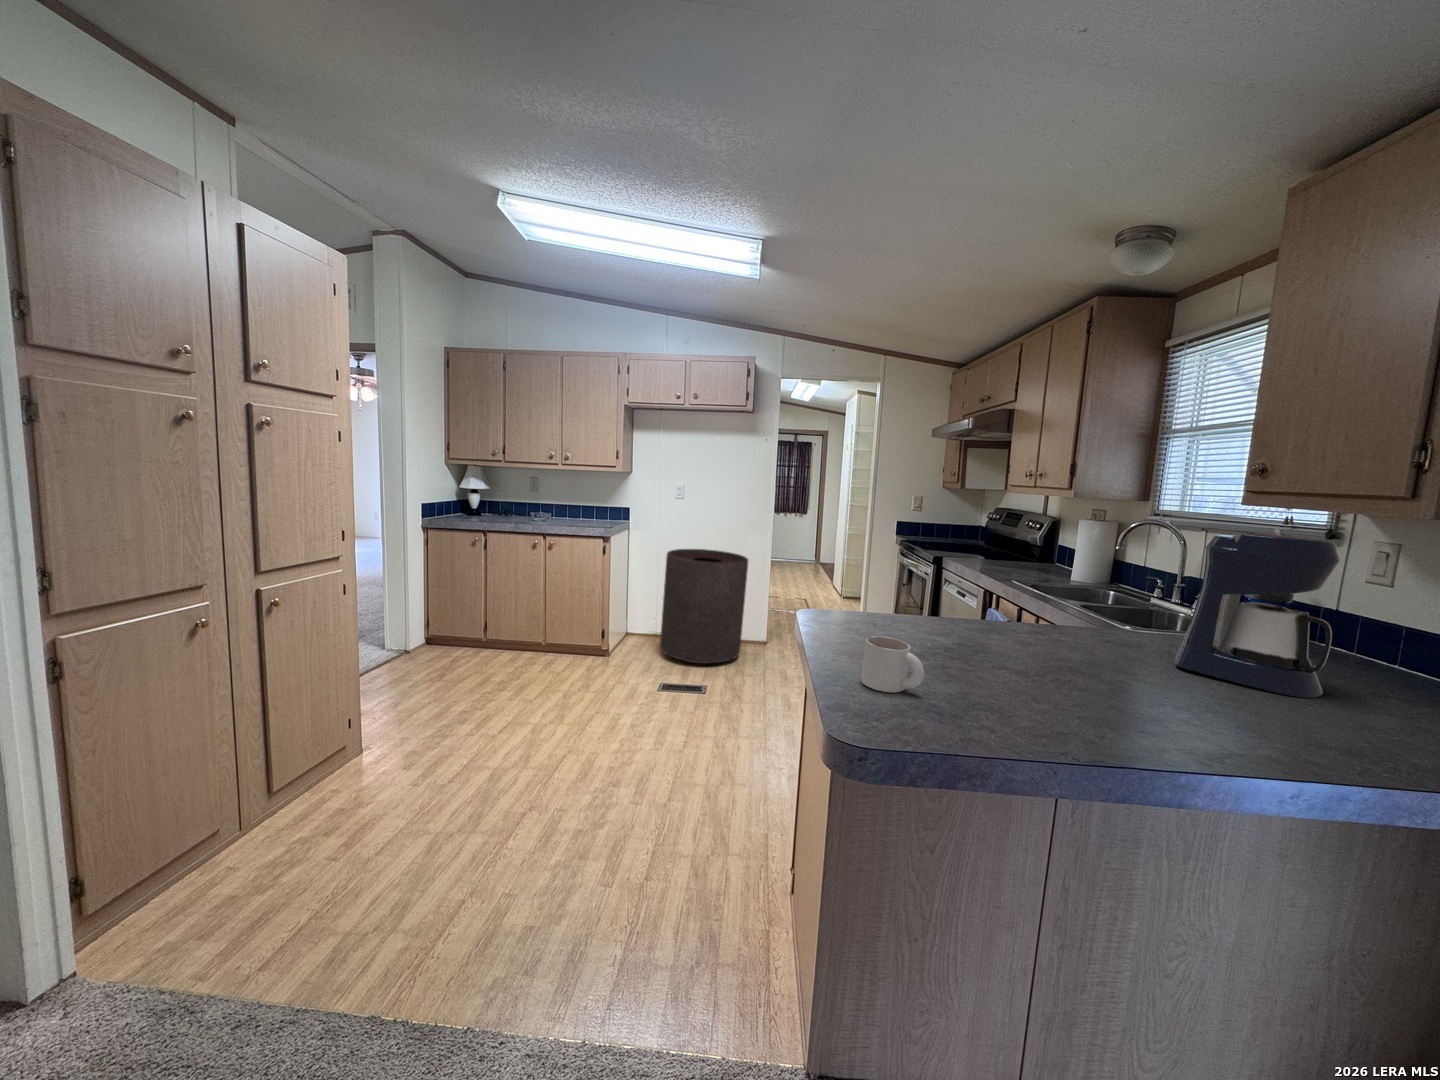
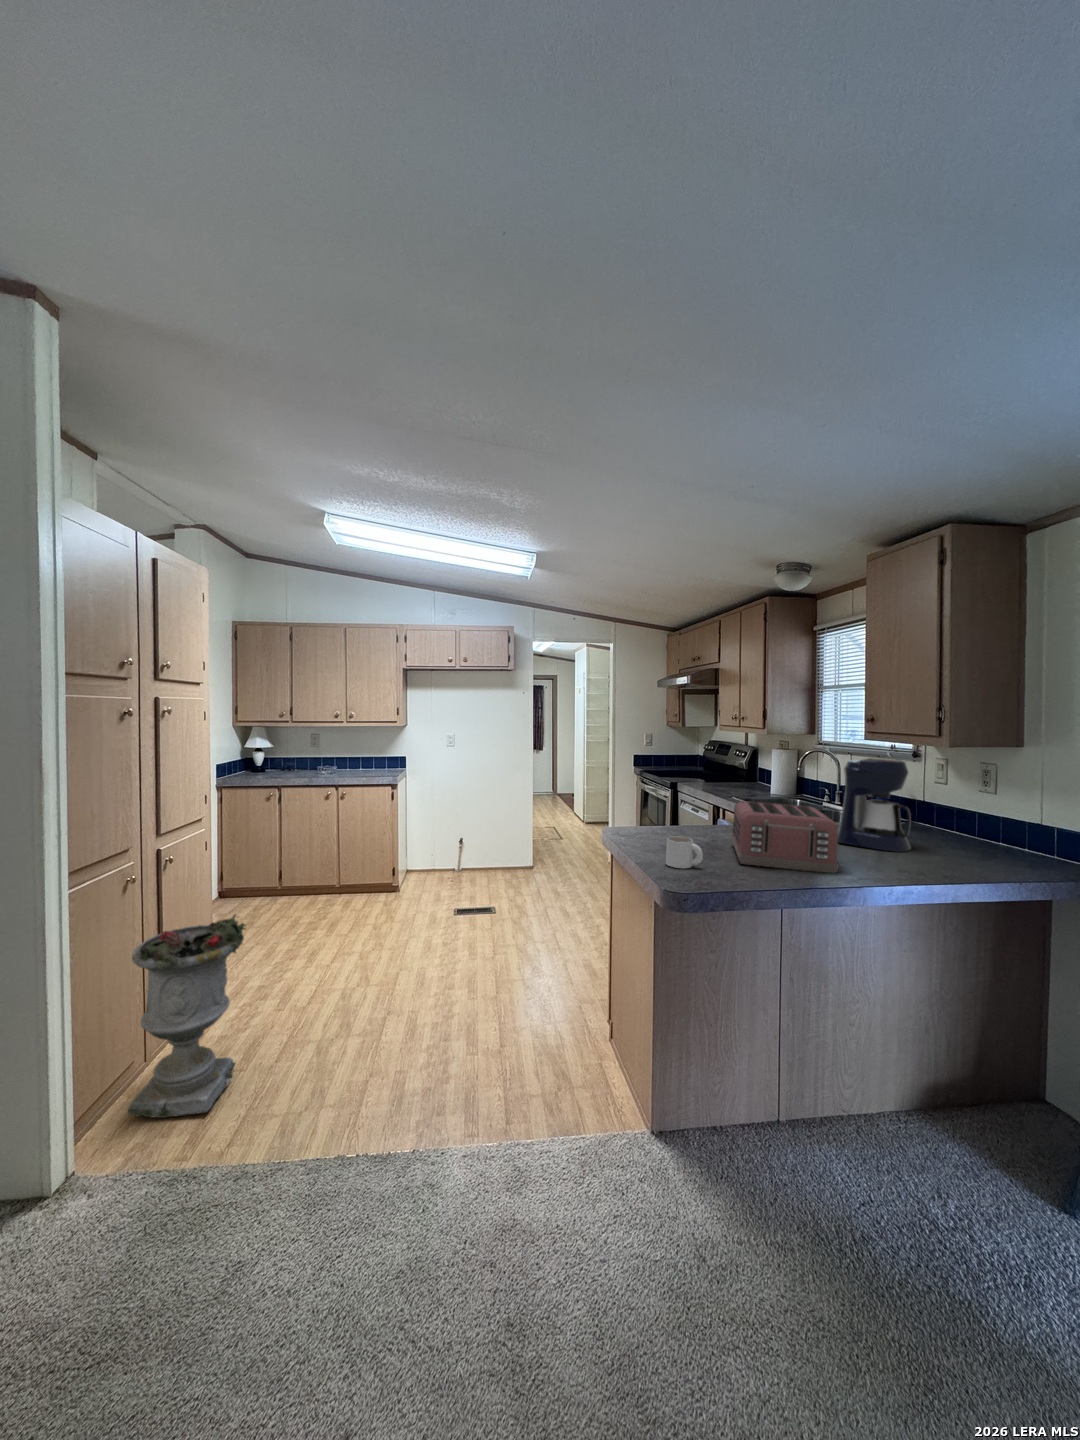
trash can: present [660,549,748,663] -> none [443,789,518,891]
toaster: none [990,587,1192,734] -> present [732,801,839,873]
planter: none [176,675,335,912] -> present [128,914,245,1118]

